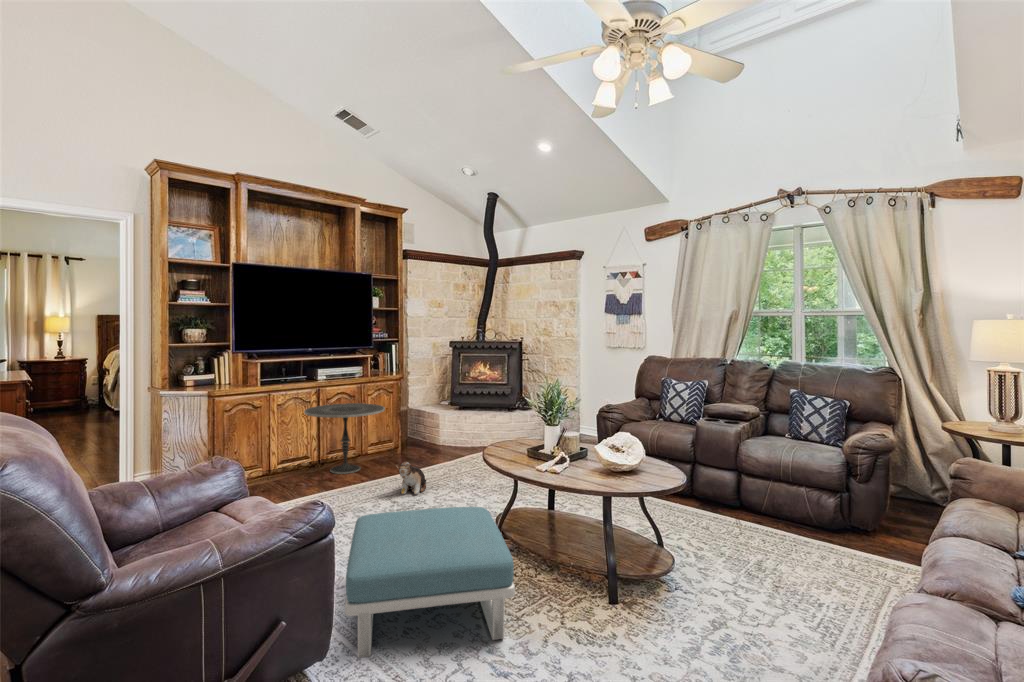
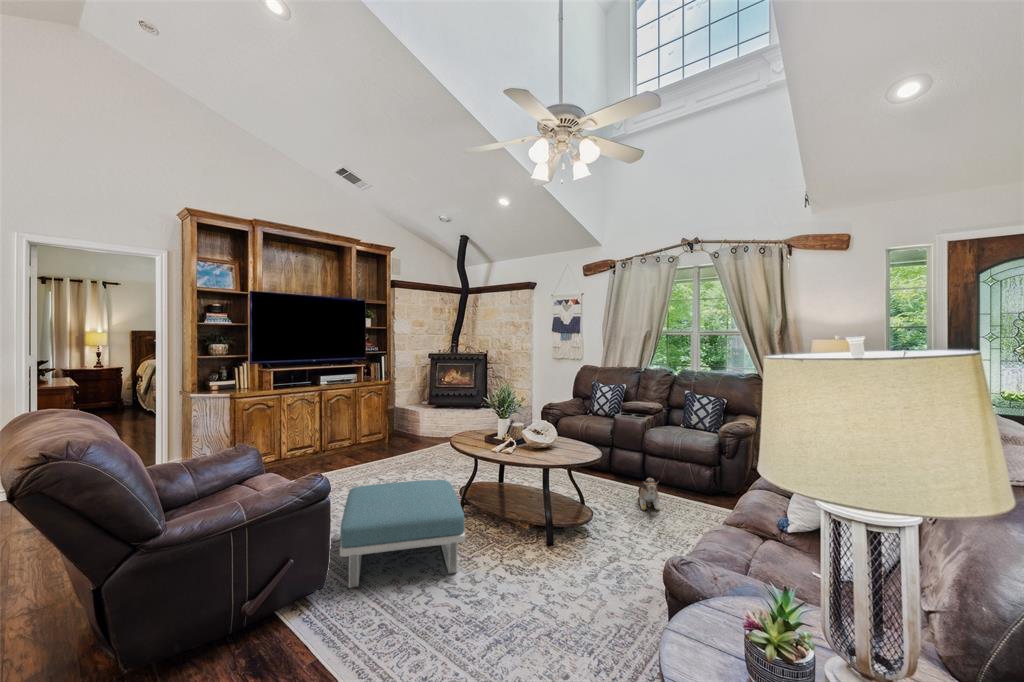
side table: present [304,403,385,474] -> none [309,404,375,460]
plush toy: present [396,462,426,494] -> present [638,478,659,510]

